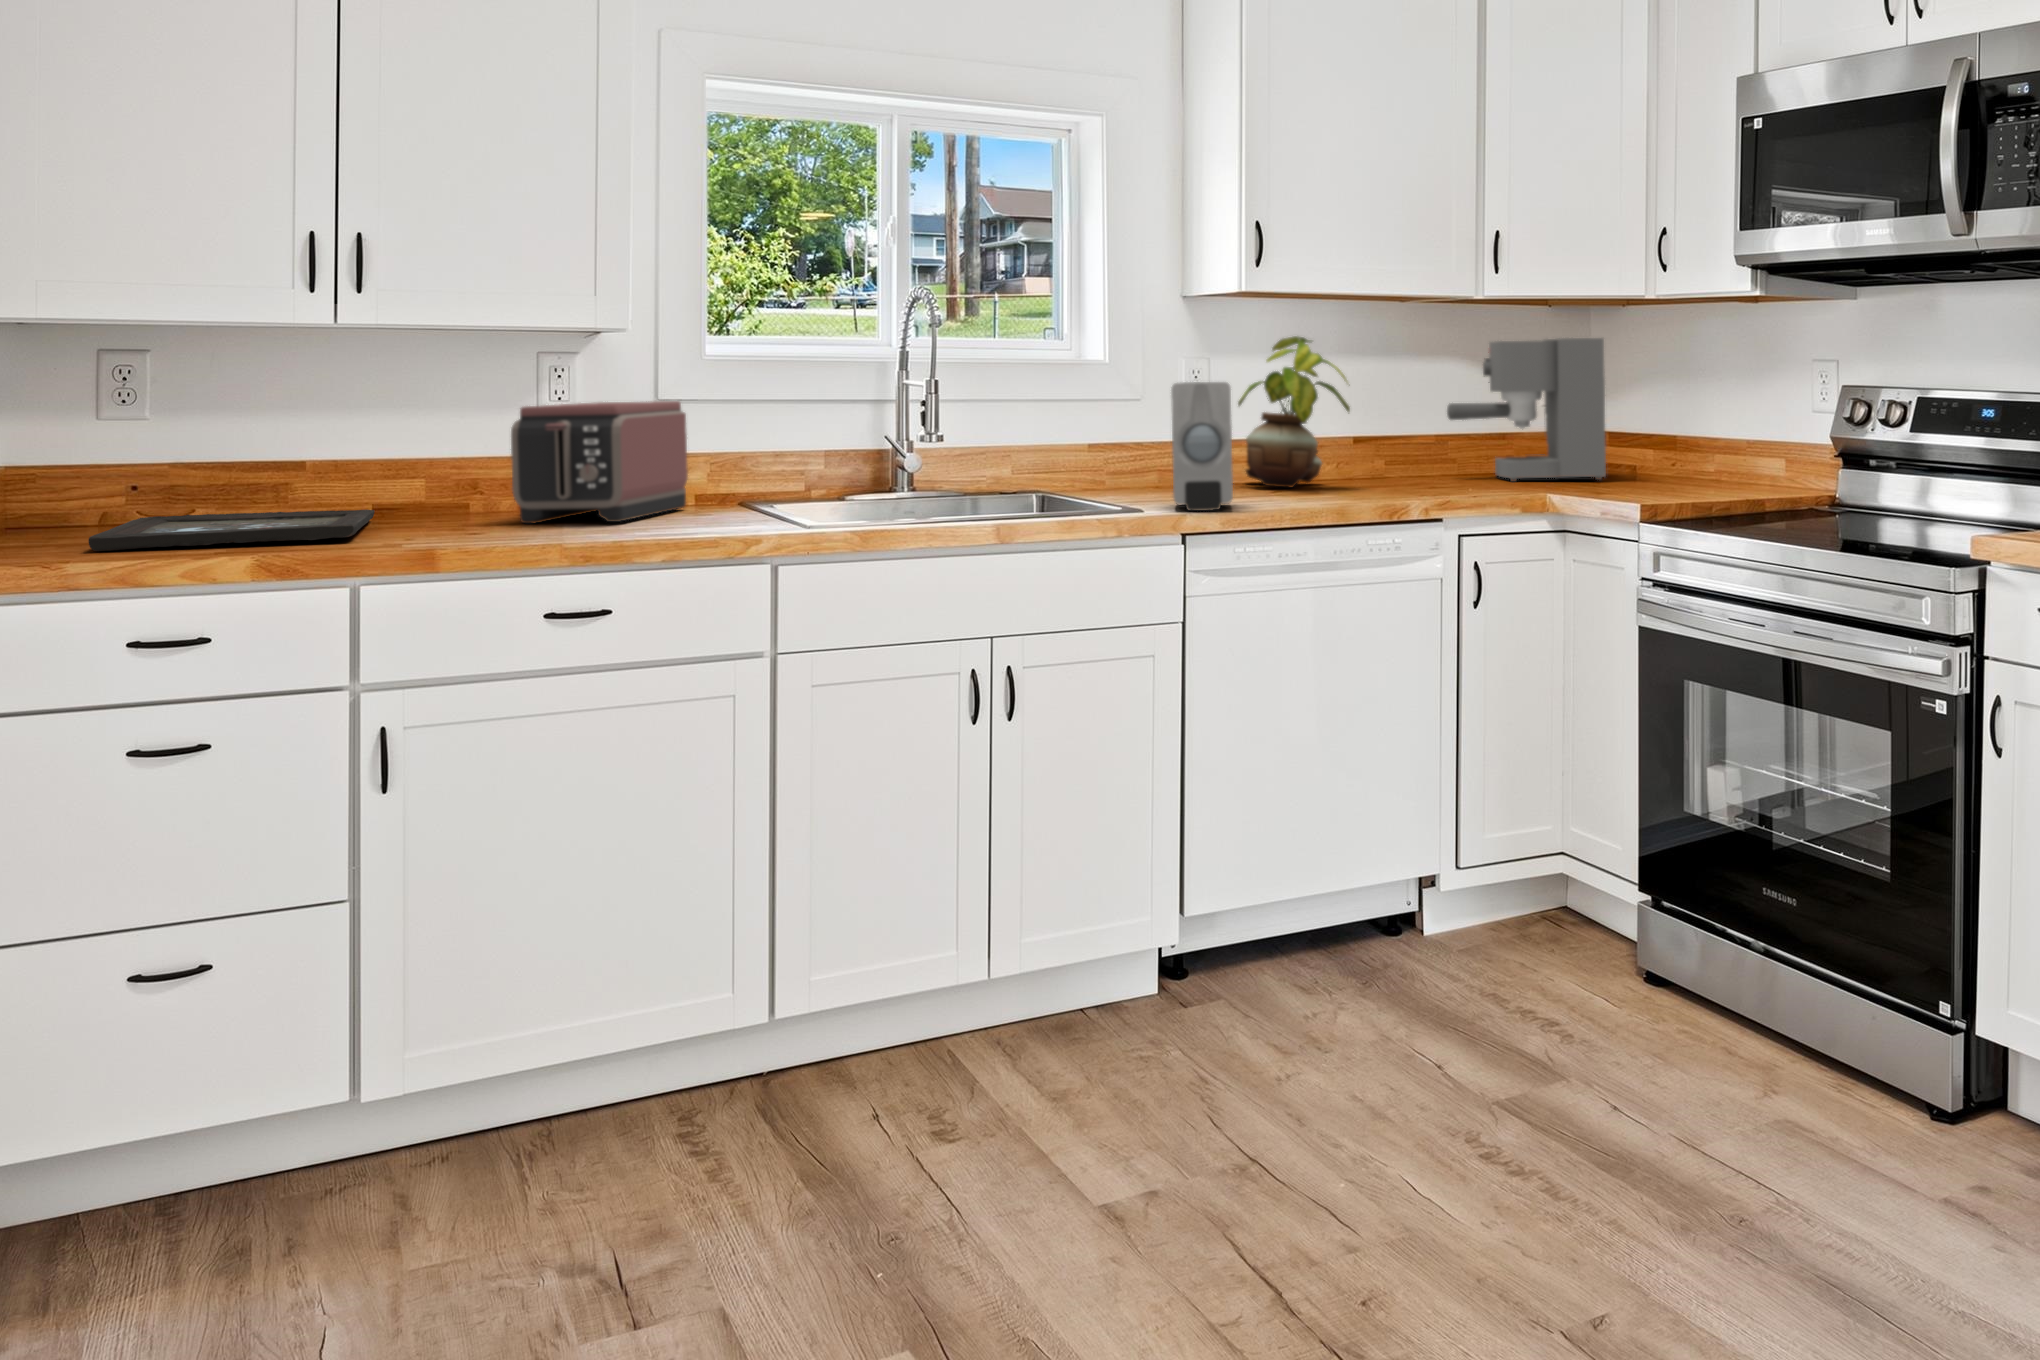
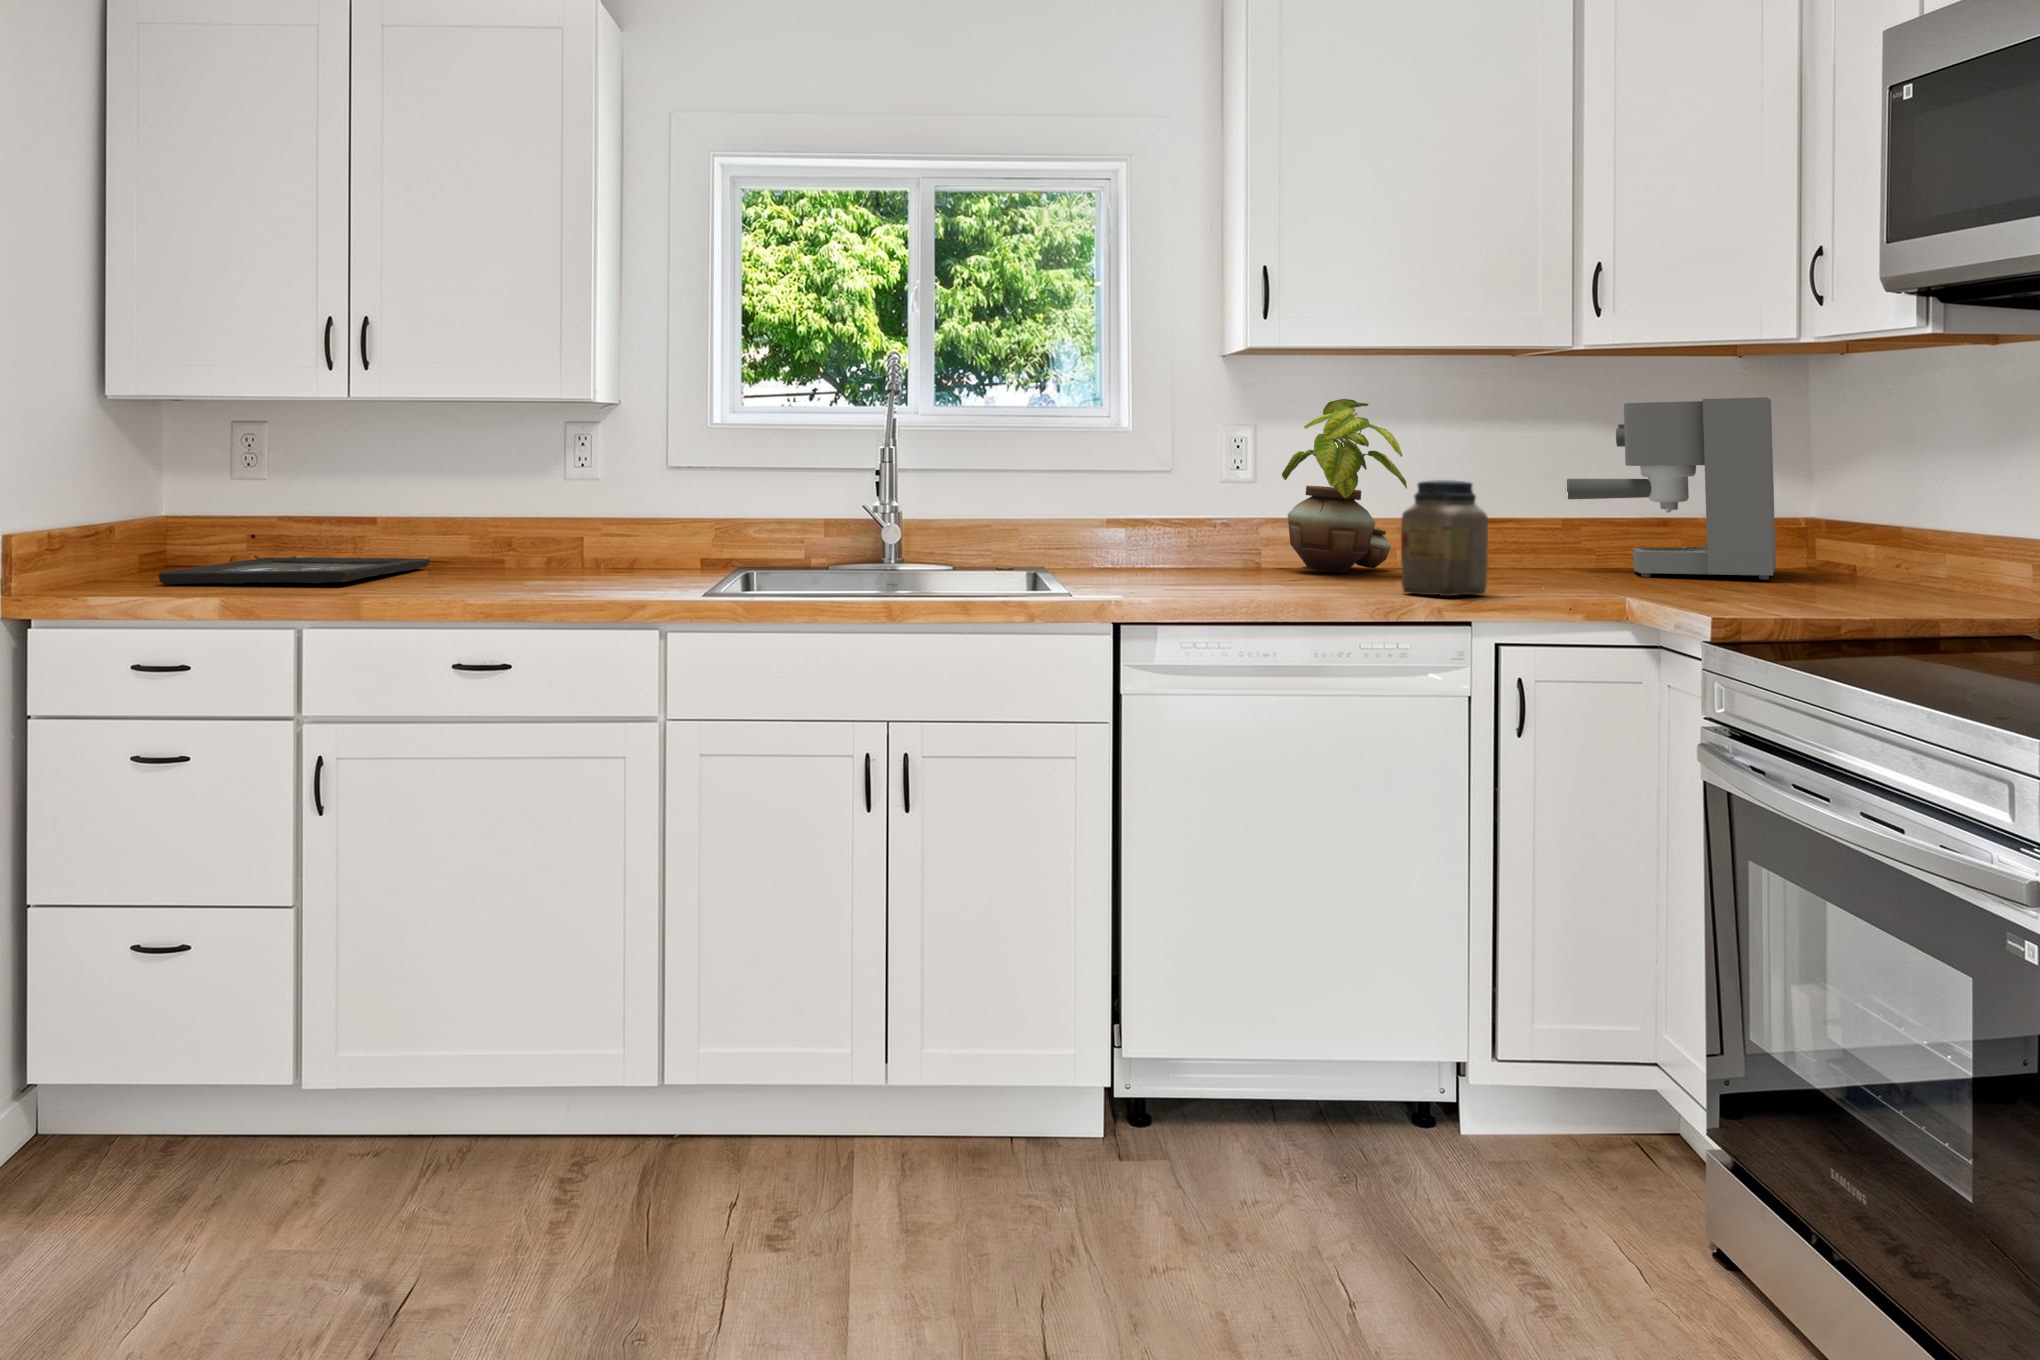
soap dispenser: present [1171,382,1233,511] -> none [1123,449,1212,595]
toaster: present [511,401,688,524] -> none [512,465,690,579]
jar: none [1383,406,1449,501] -> present [1401,480,1488,596]

